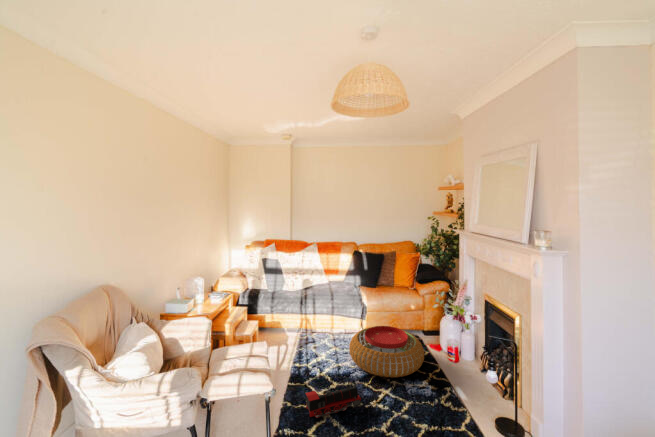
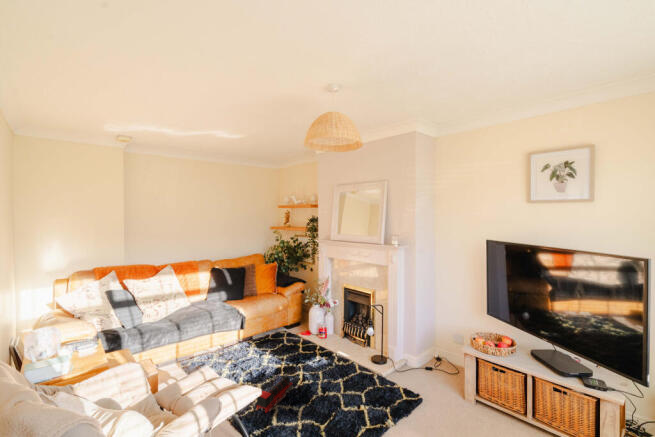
pouf: present [349,326,424,378] -> none [249,326,311,367]

